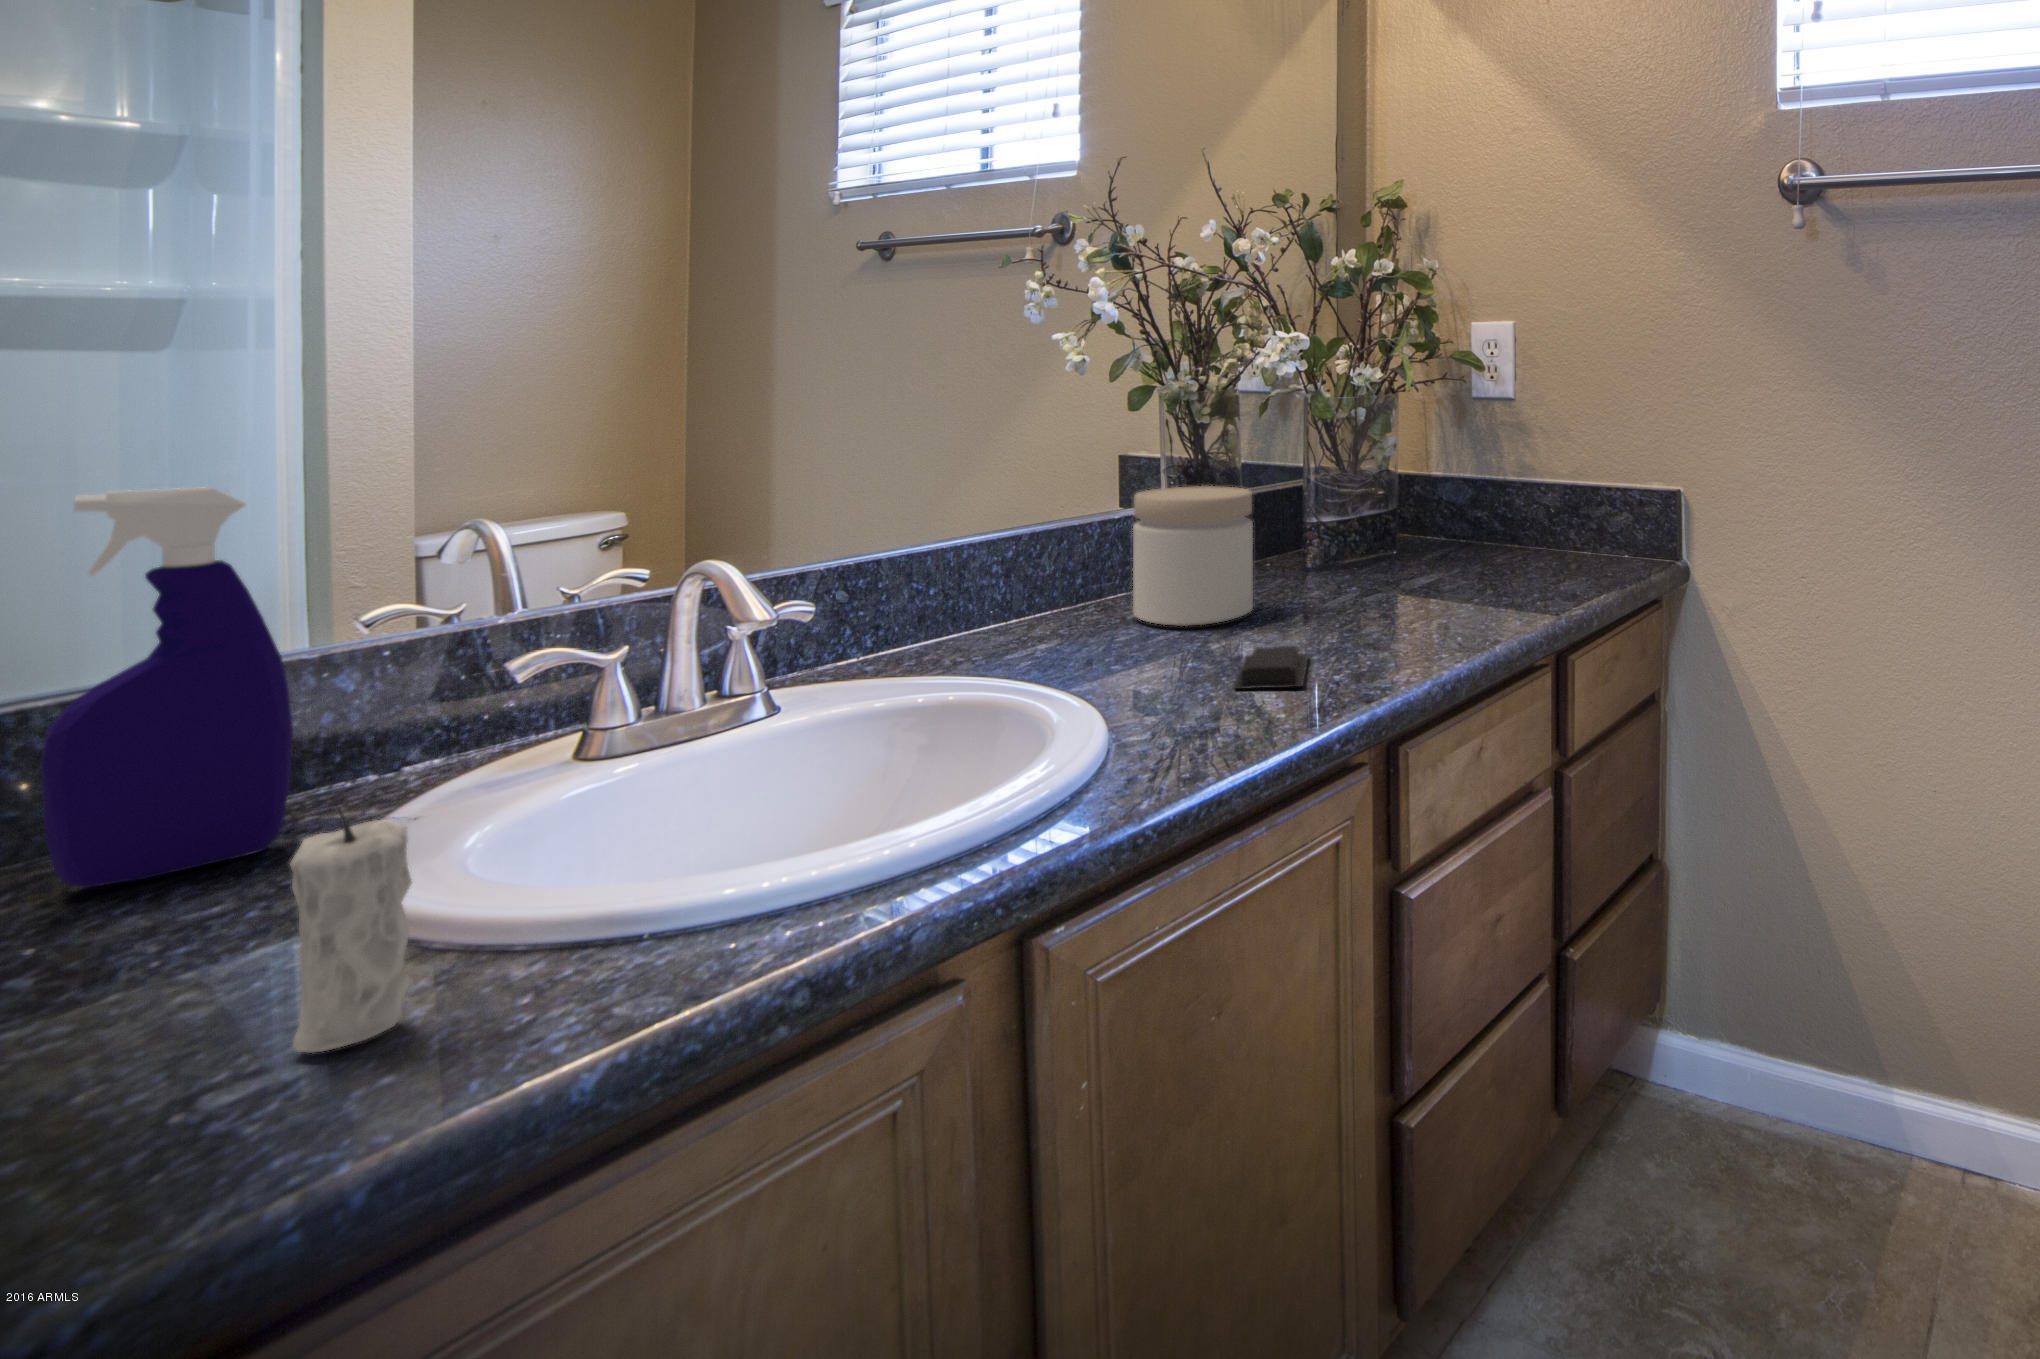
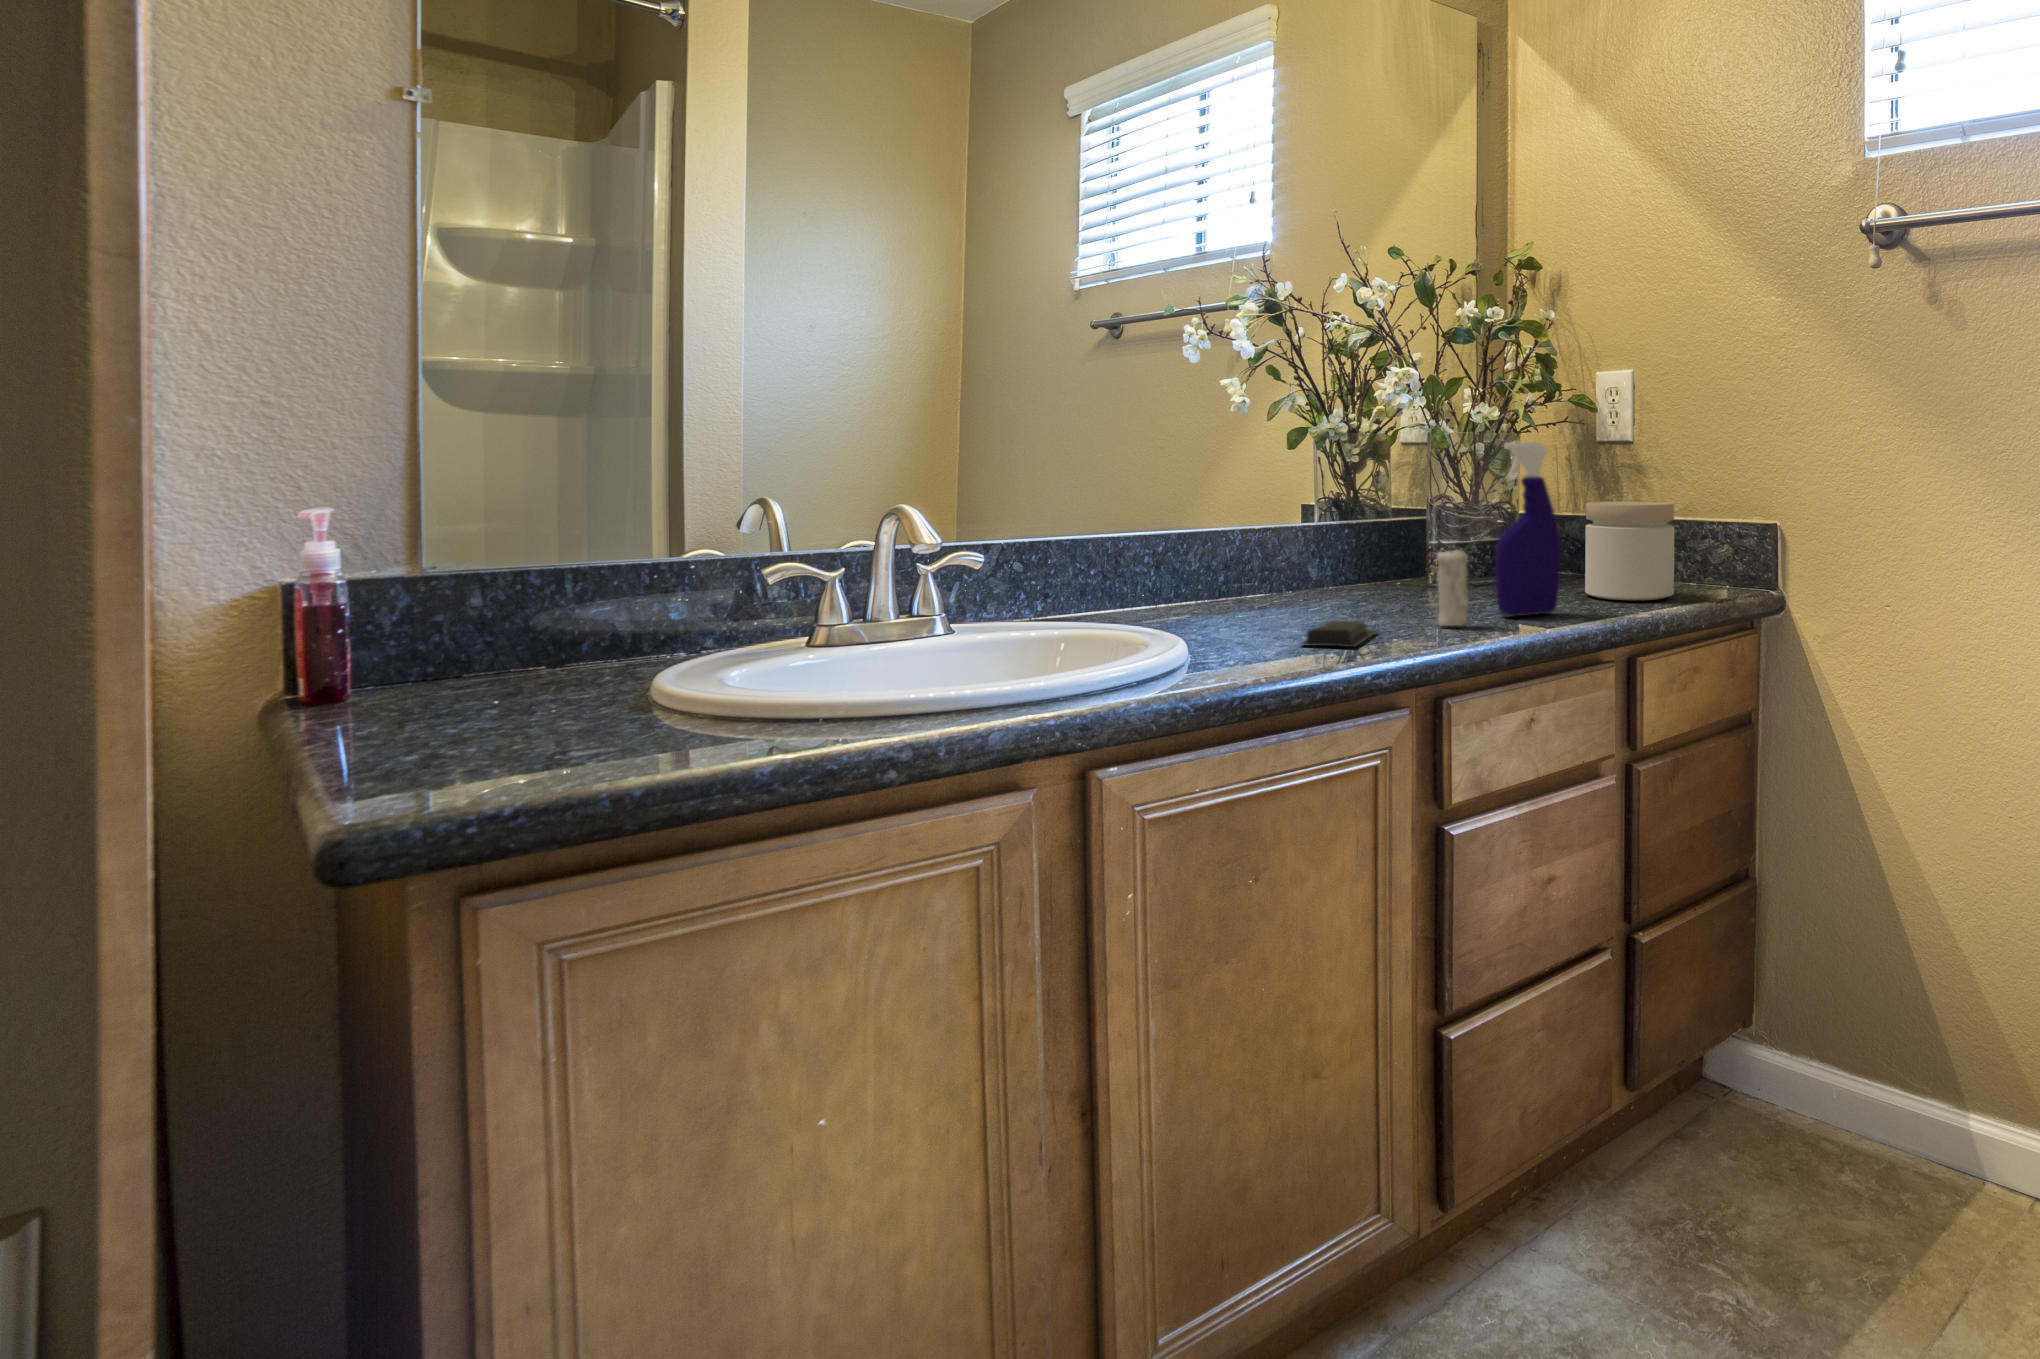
jar: present [1133,486,1253,626] -> present [1585,502,1674,600]
spray bottle: present [41,487,293,888] -> present [1495,441,1560,616]
candle: present [290,797,412,1053] -> present [1437,550,1469,626]

